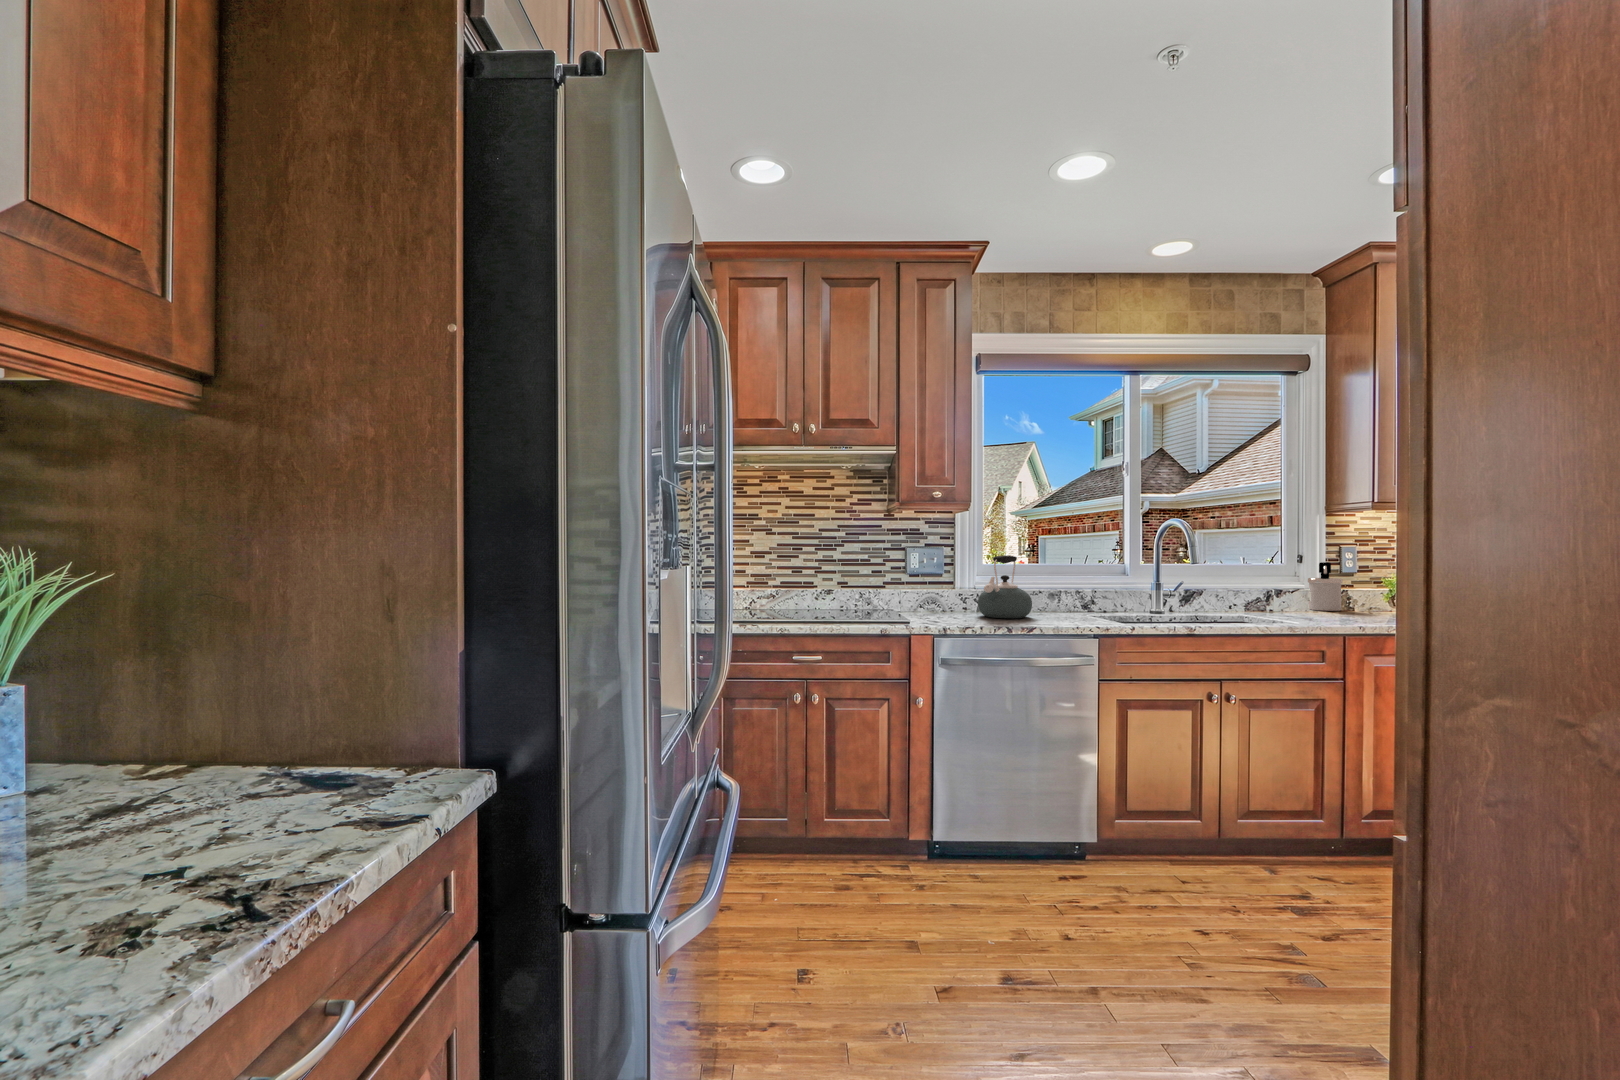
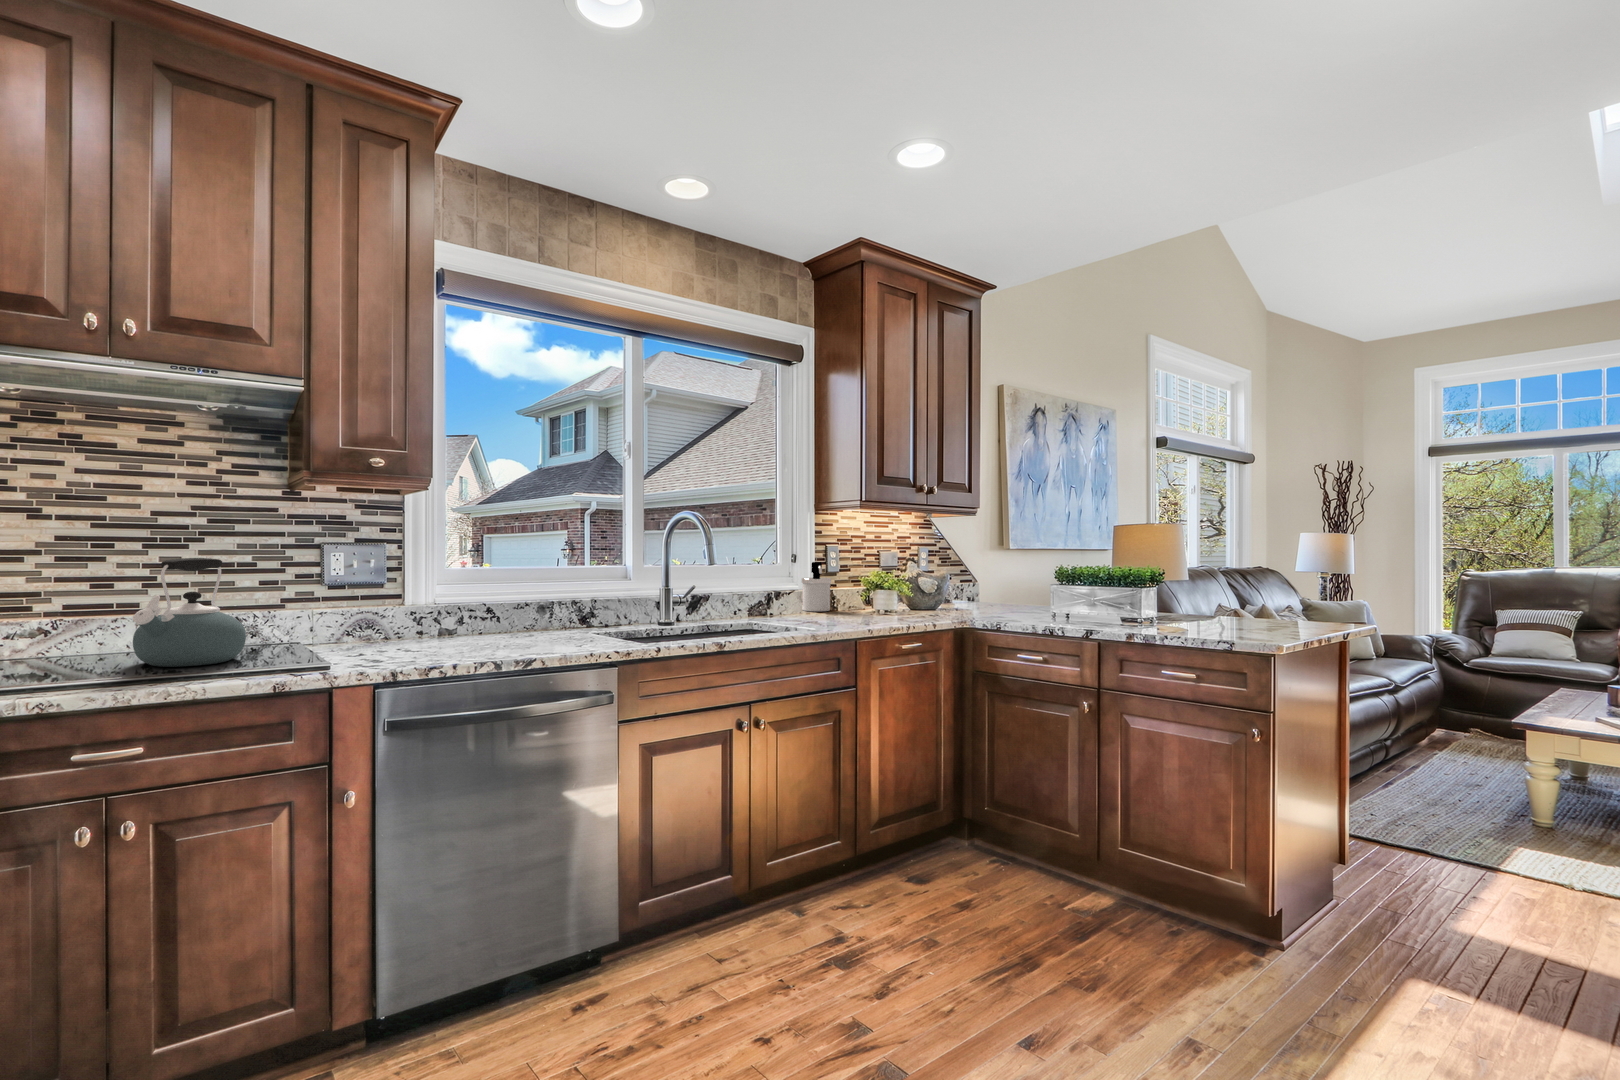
kettle: present [978,555,1032,618] -> present [133,558,246,667]

